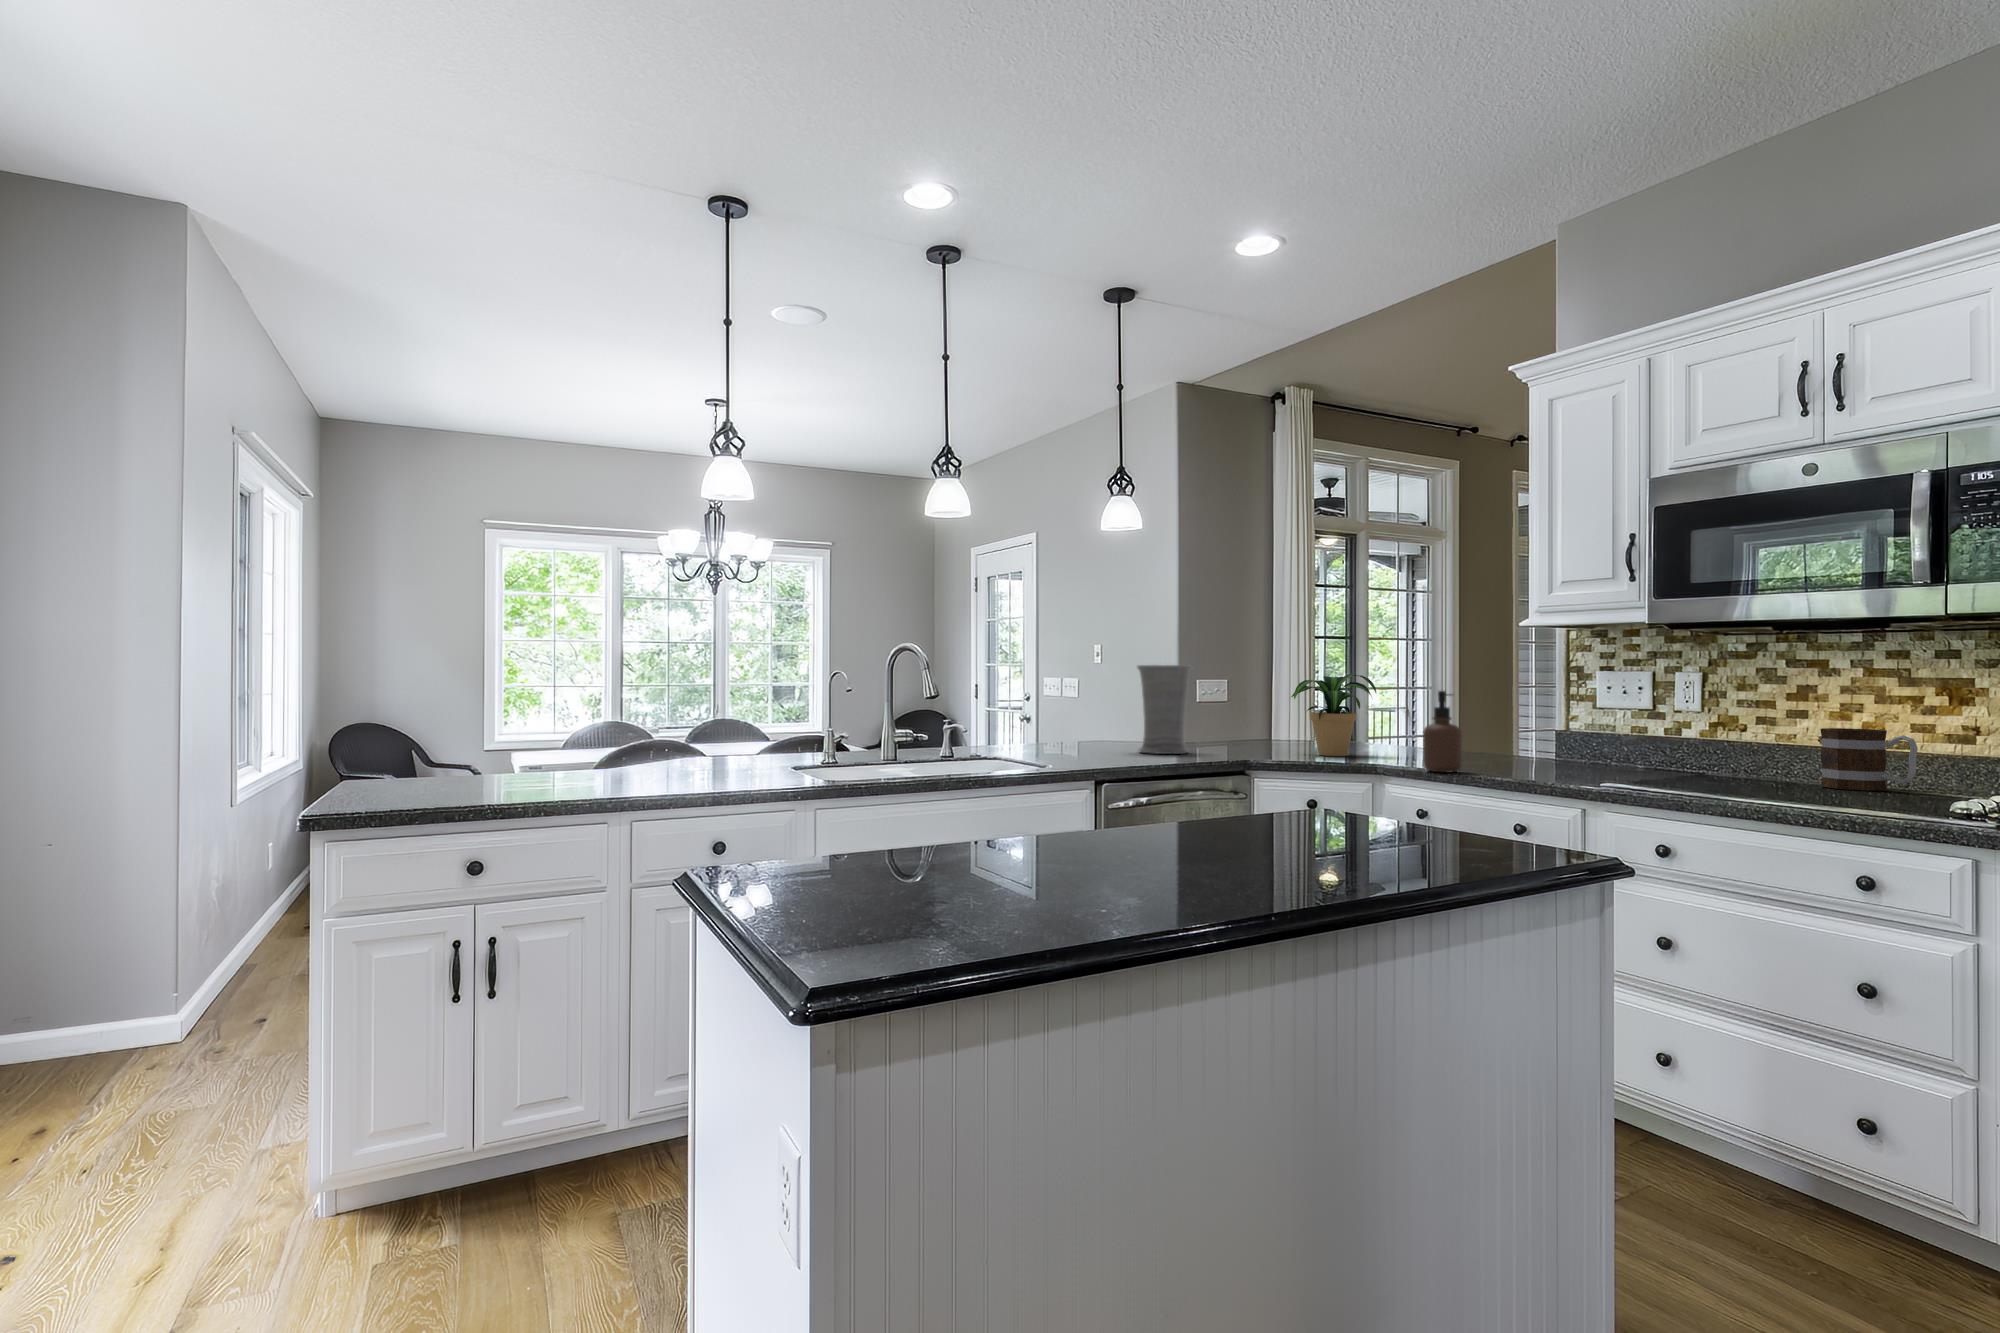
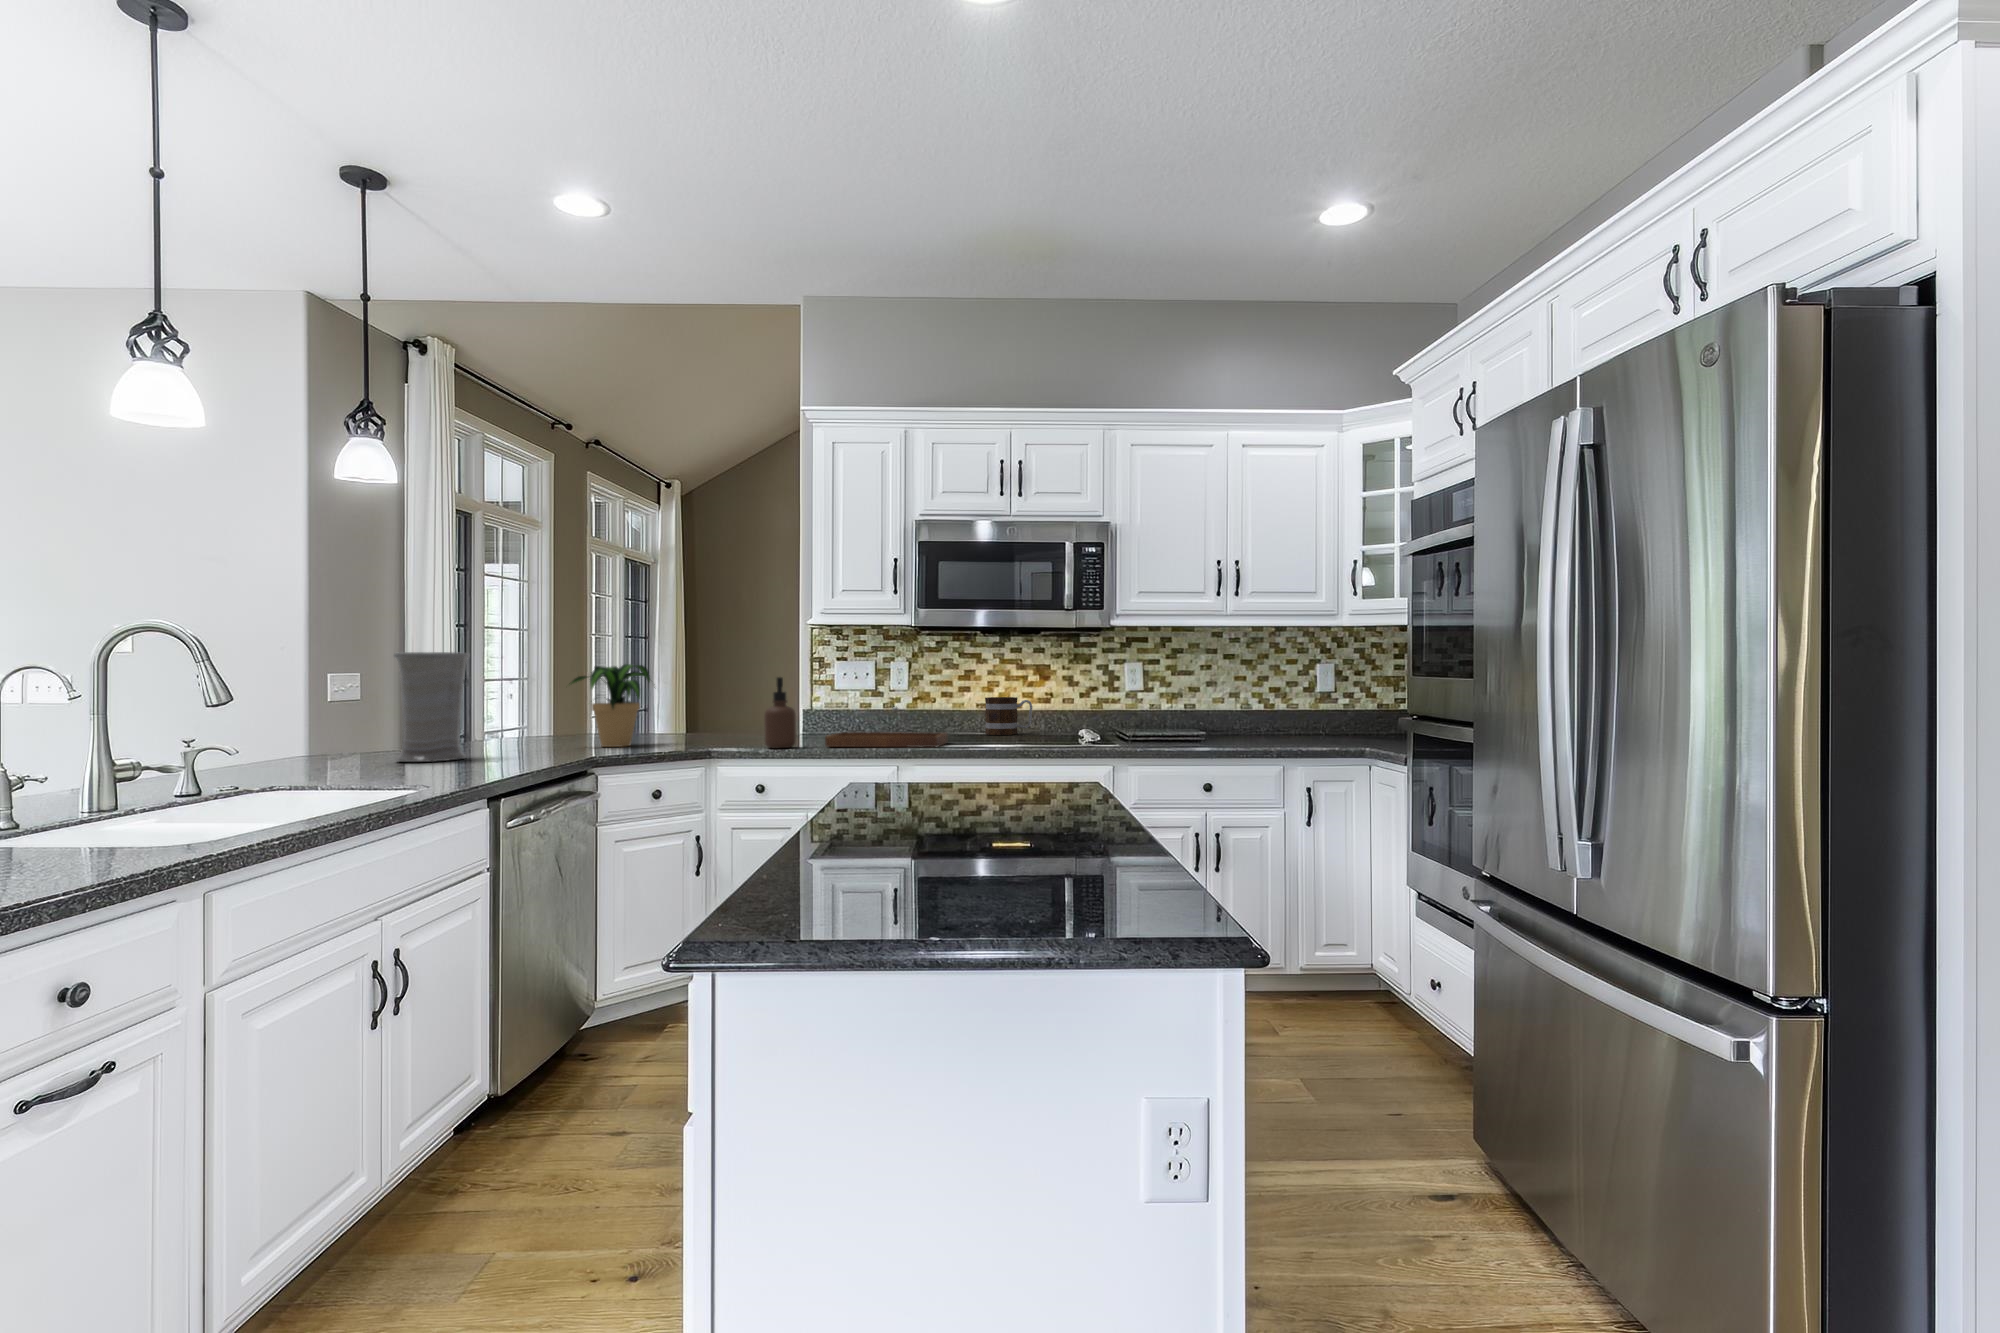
tray: none [1484,732,1671,792] -> present [825,706,947,747]

